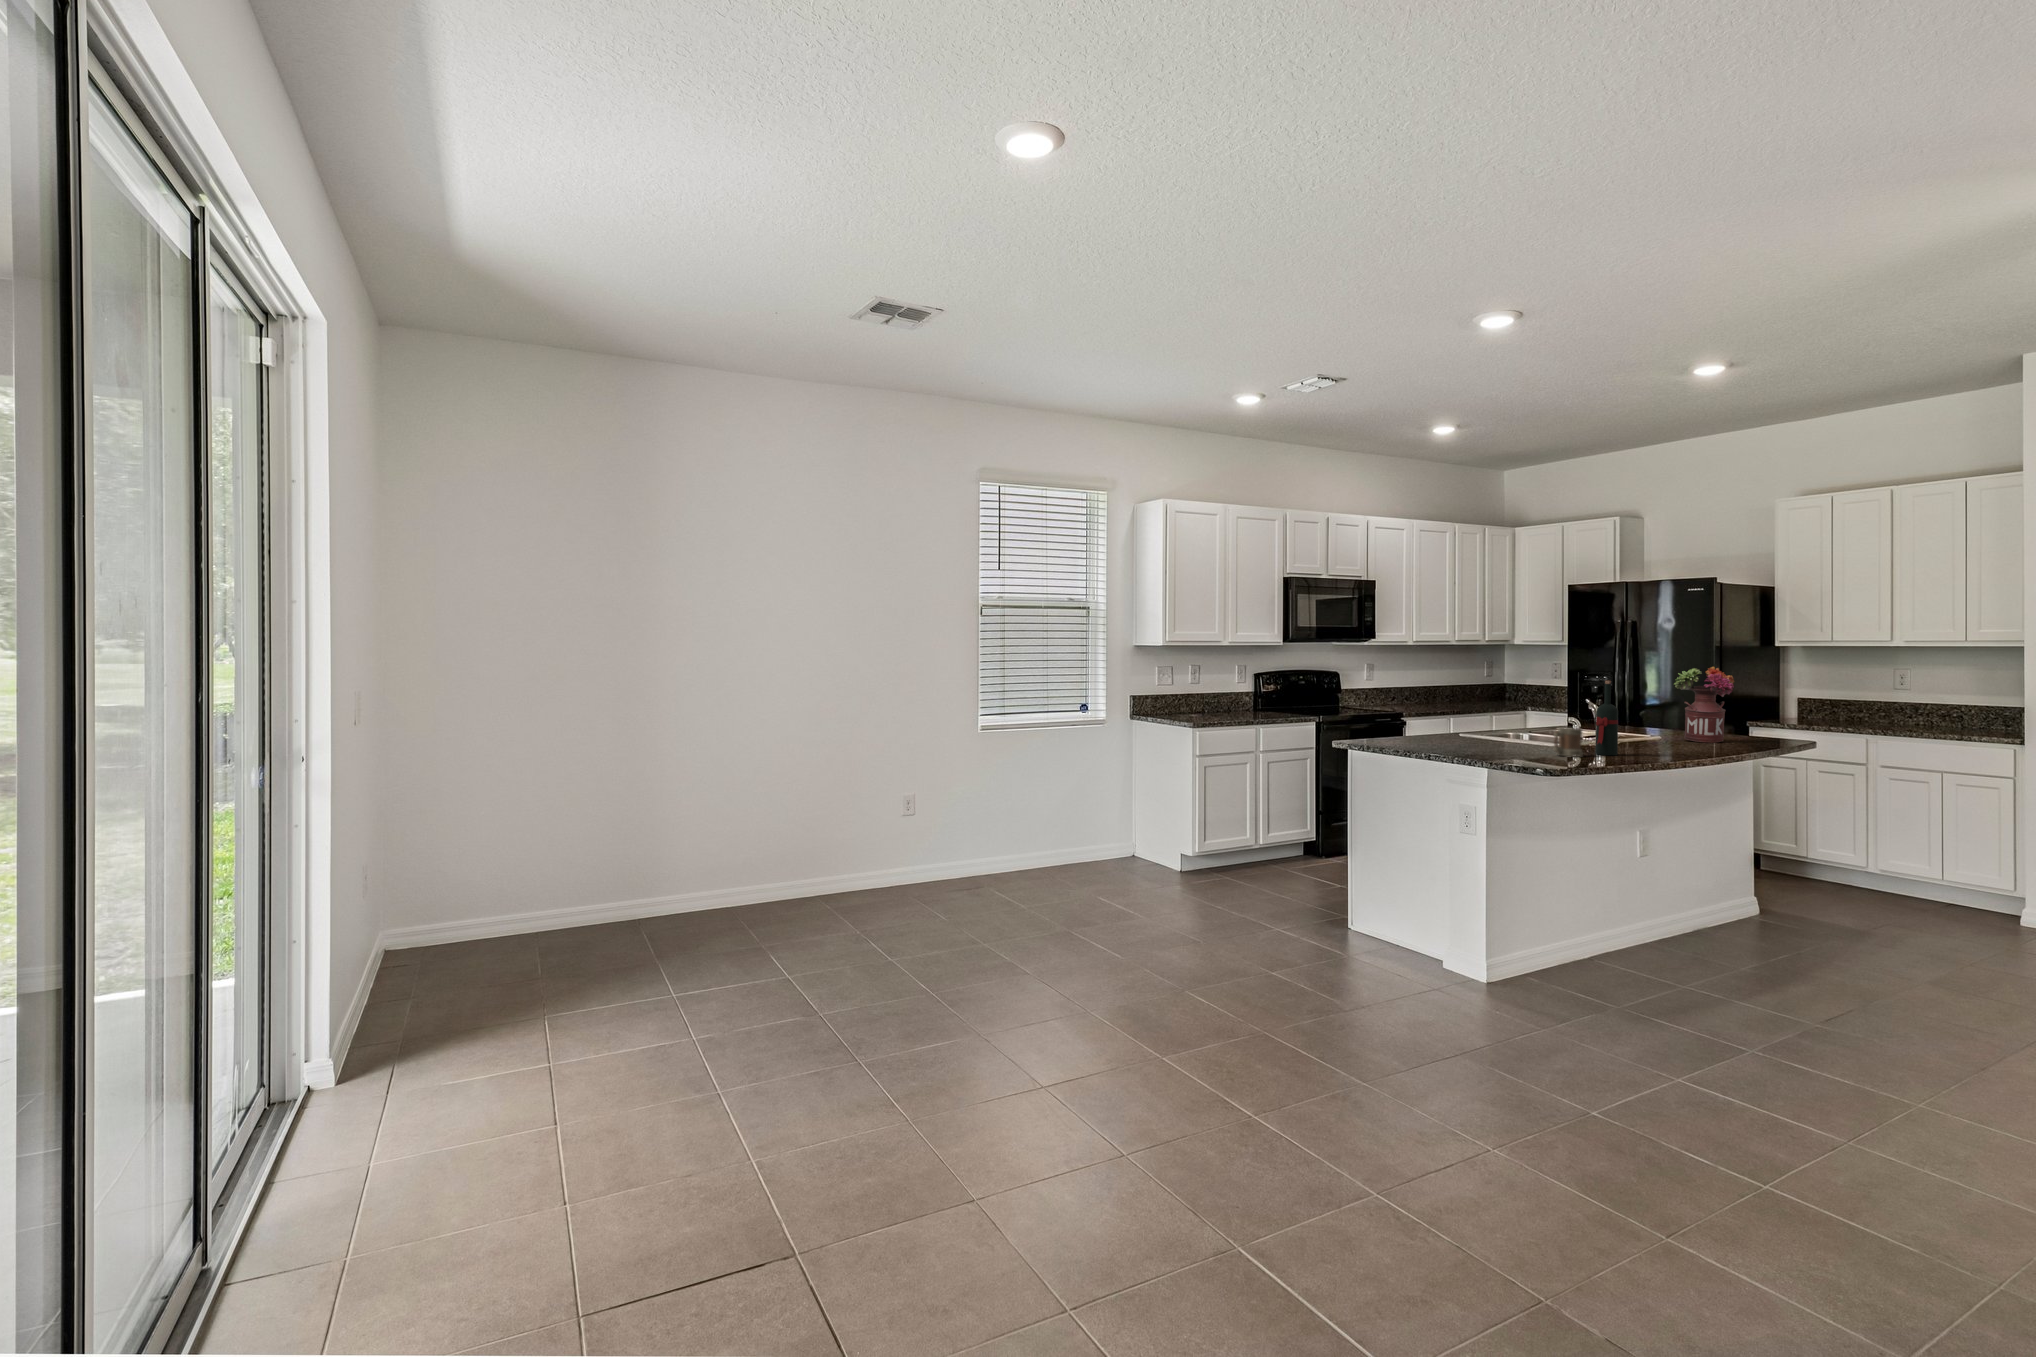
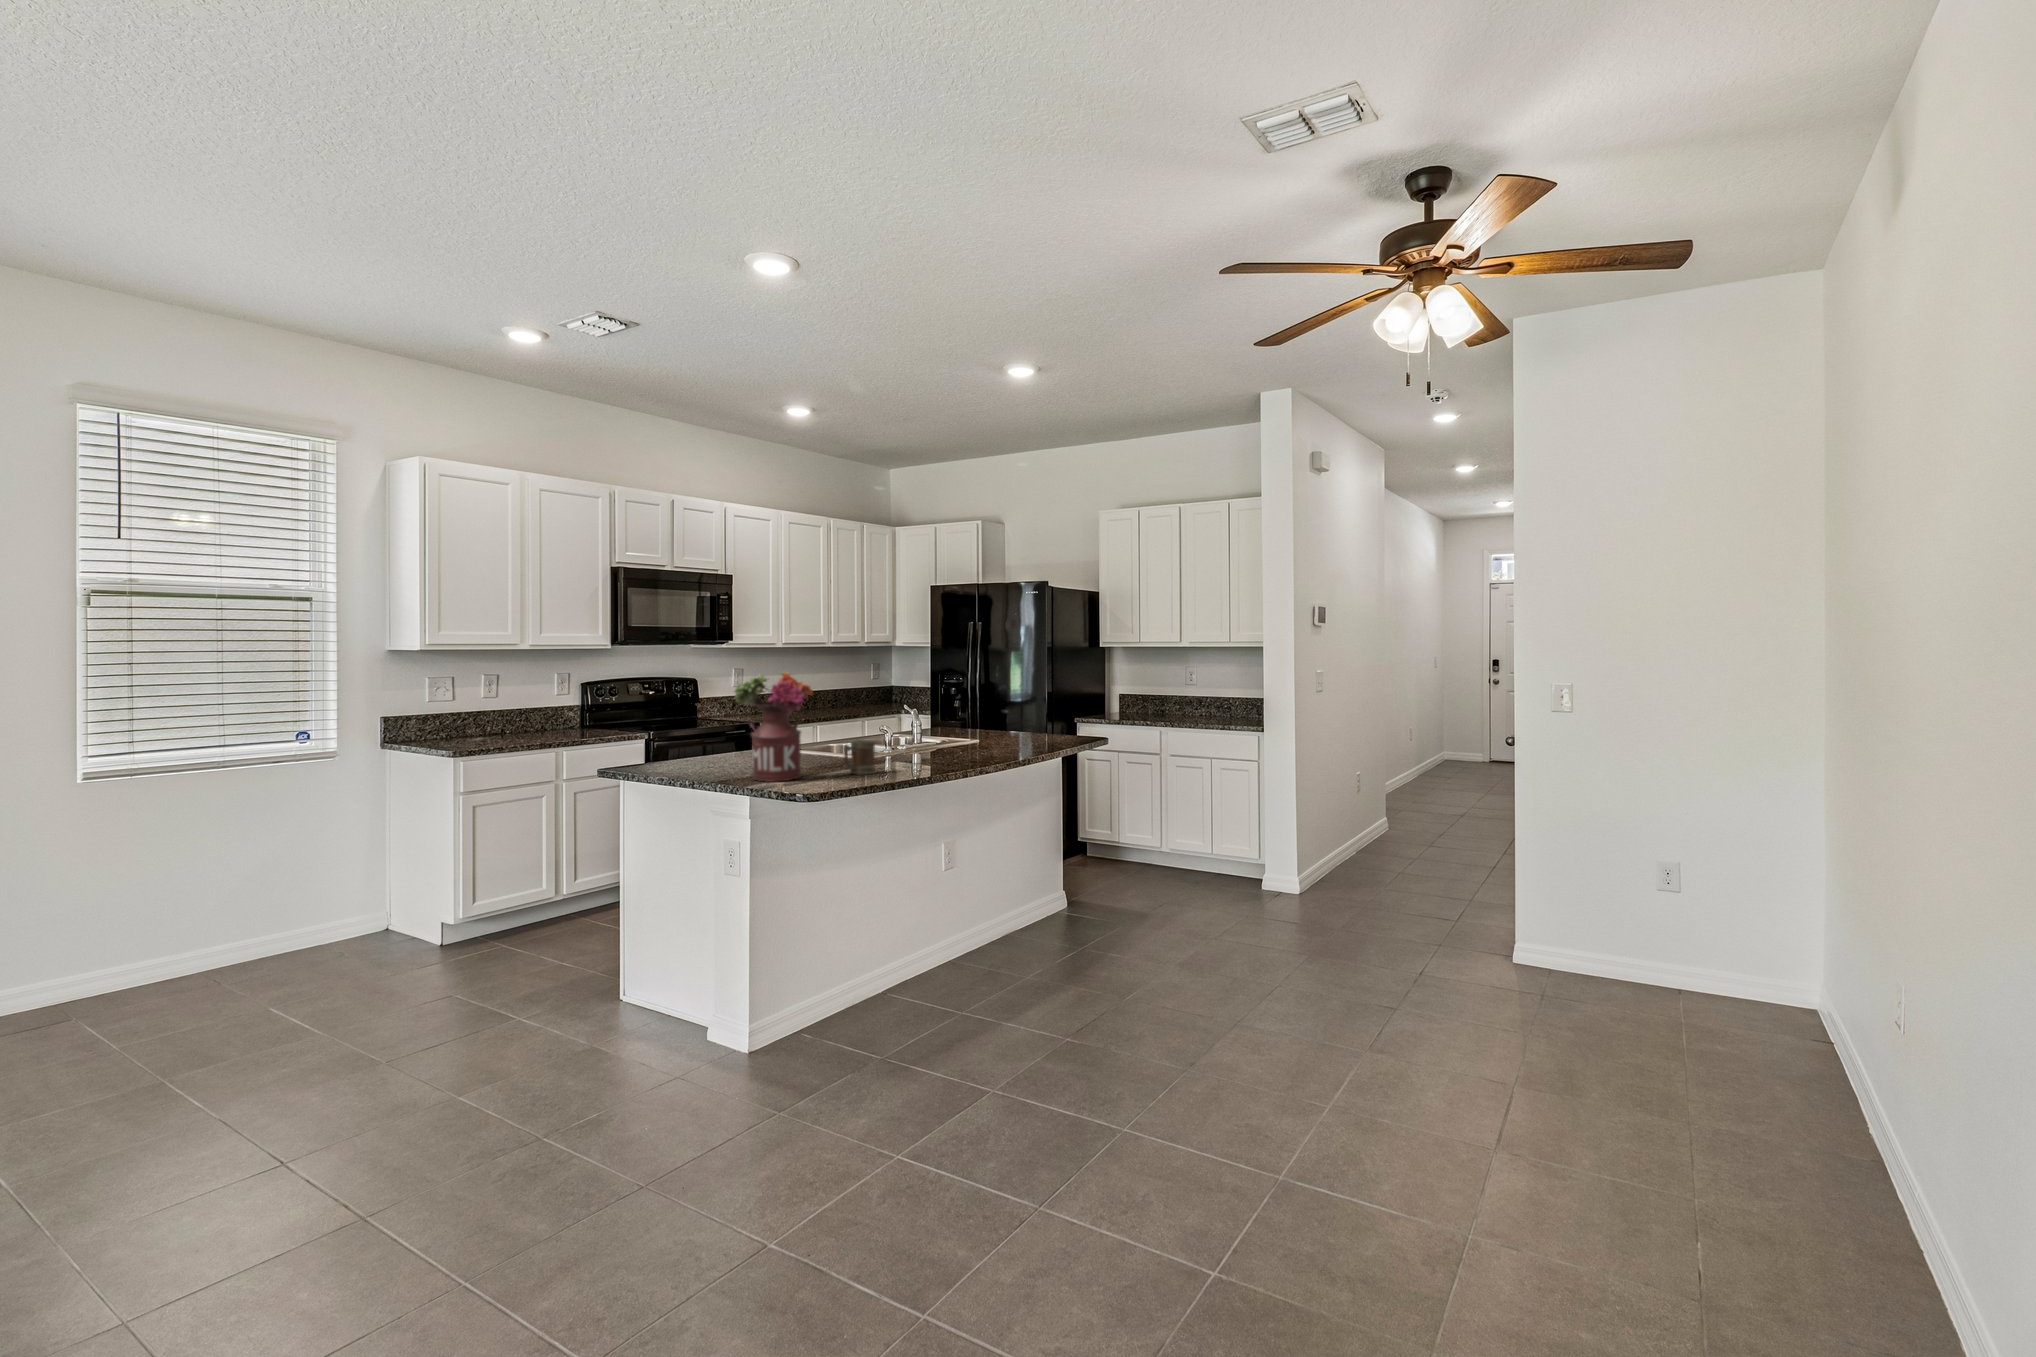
flower arrangement: present [1674,667,1734,742] -> present [735,671,812,782]
wine bottle: present [1595,681,1618,755] -> none [893,684,917,770]

